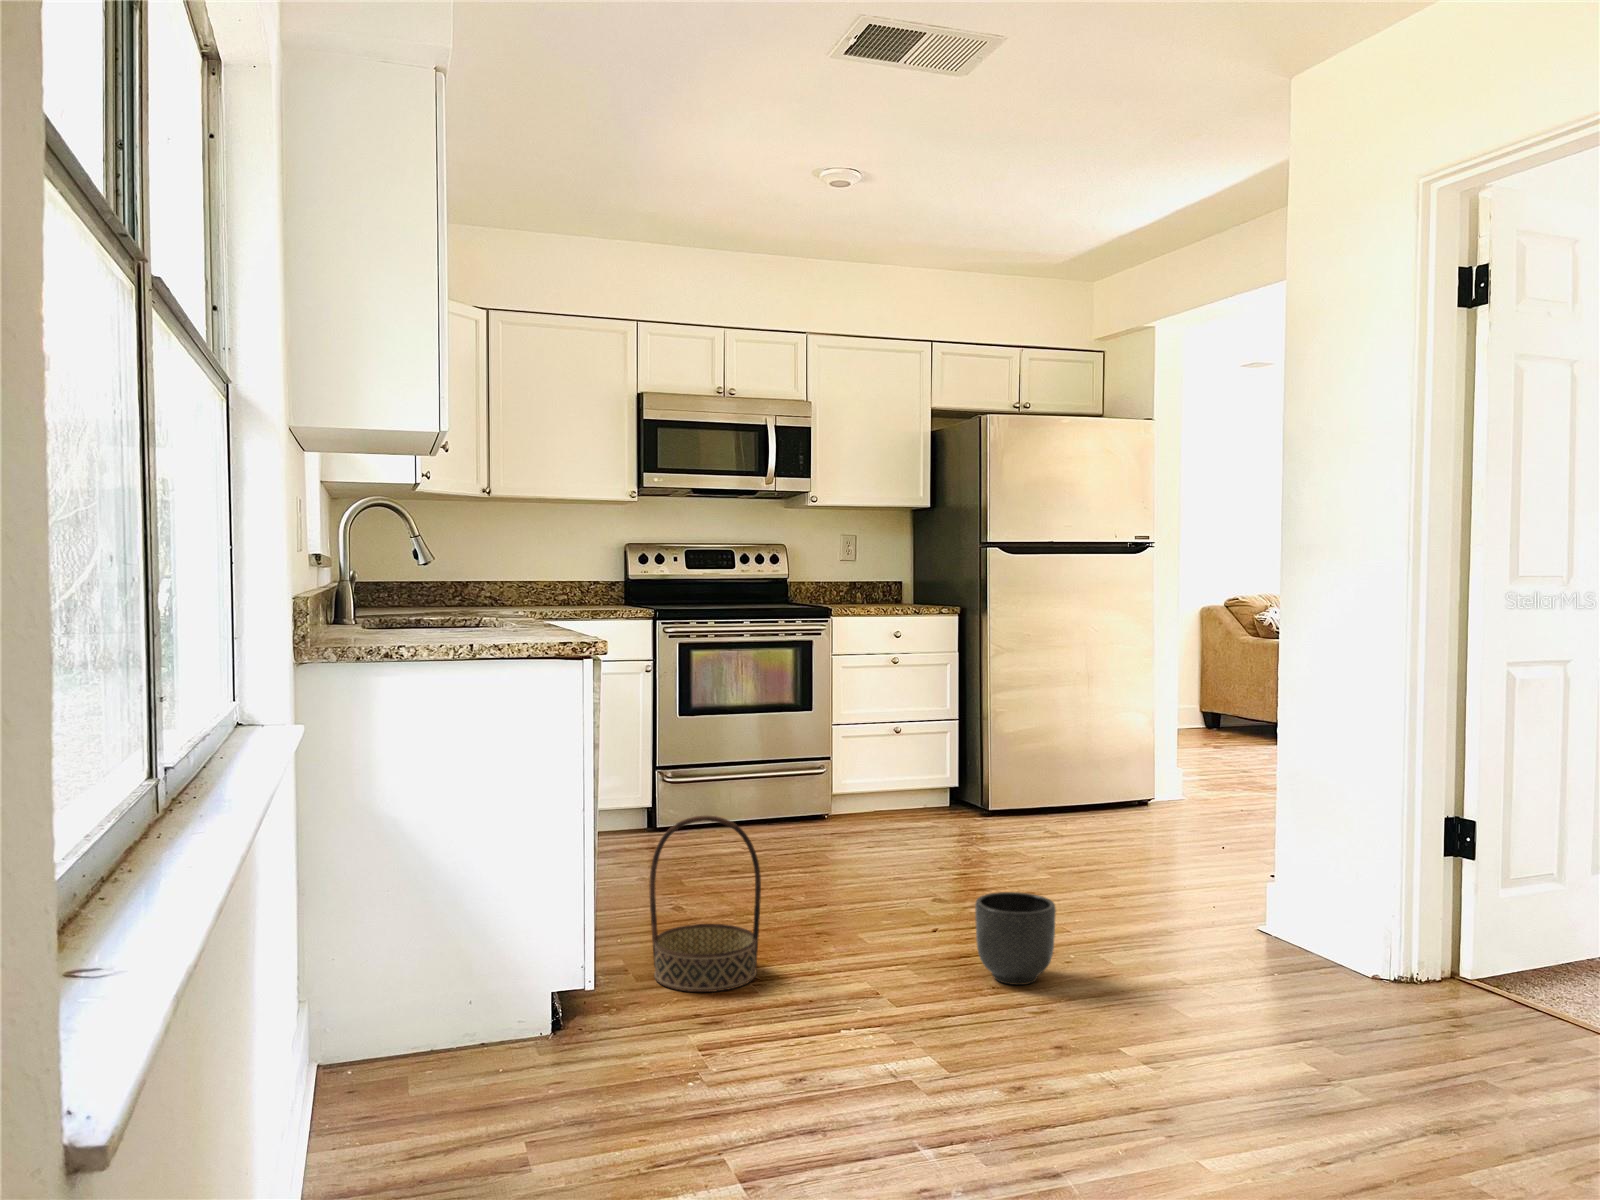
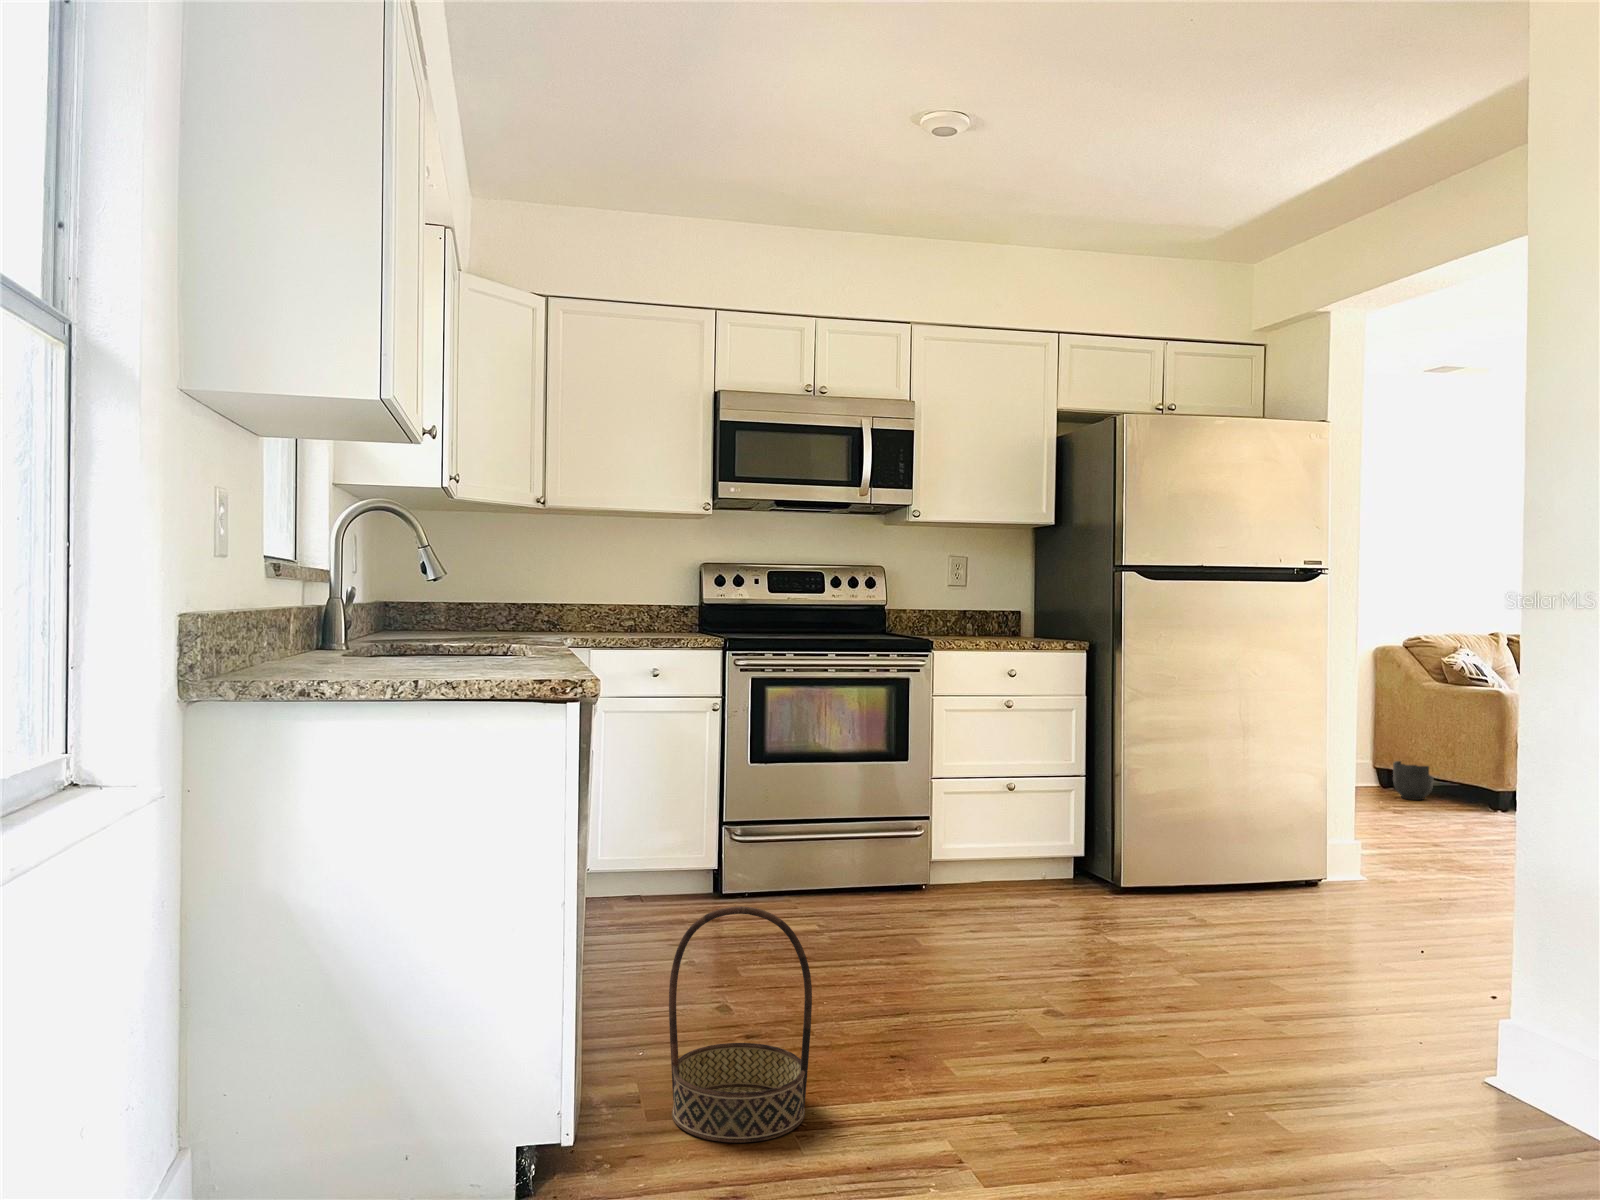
planter: present [975,892,1056,985] -> present [1393,761,1433,800]

